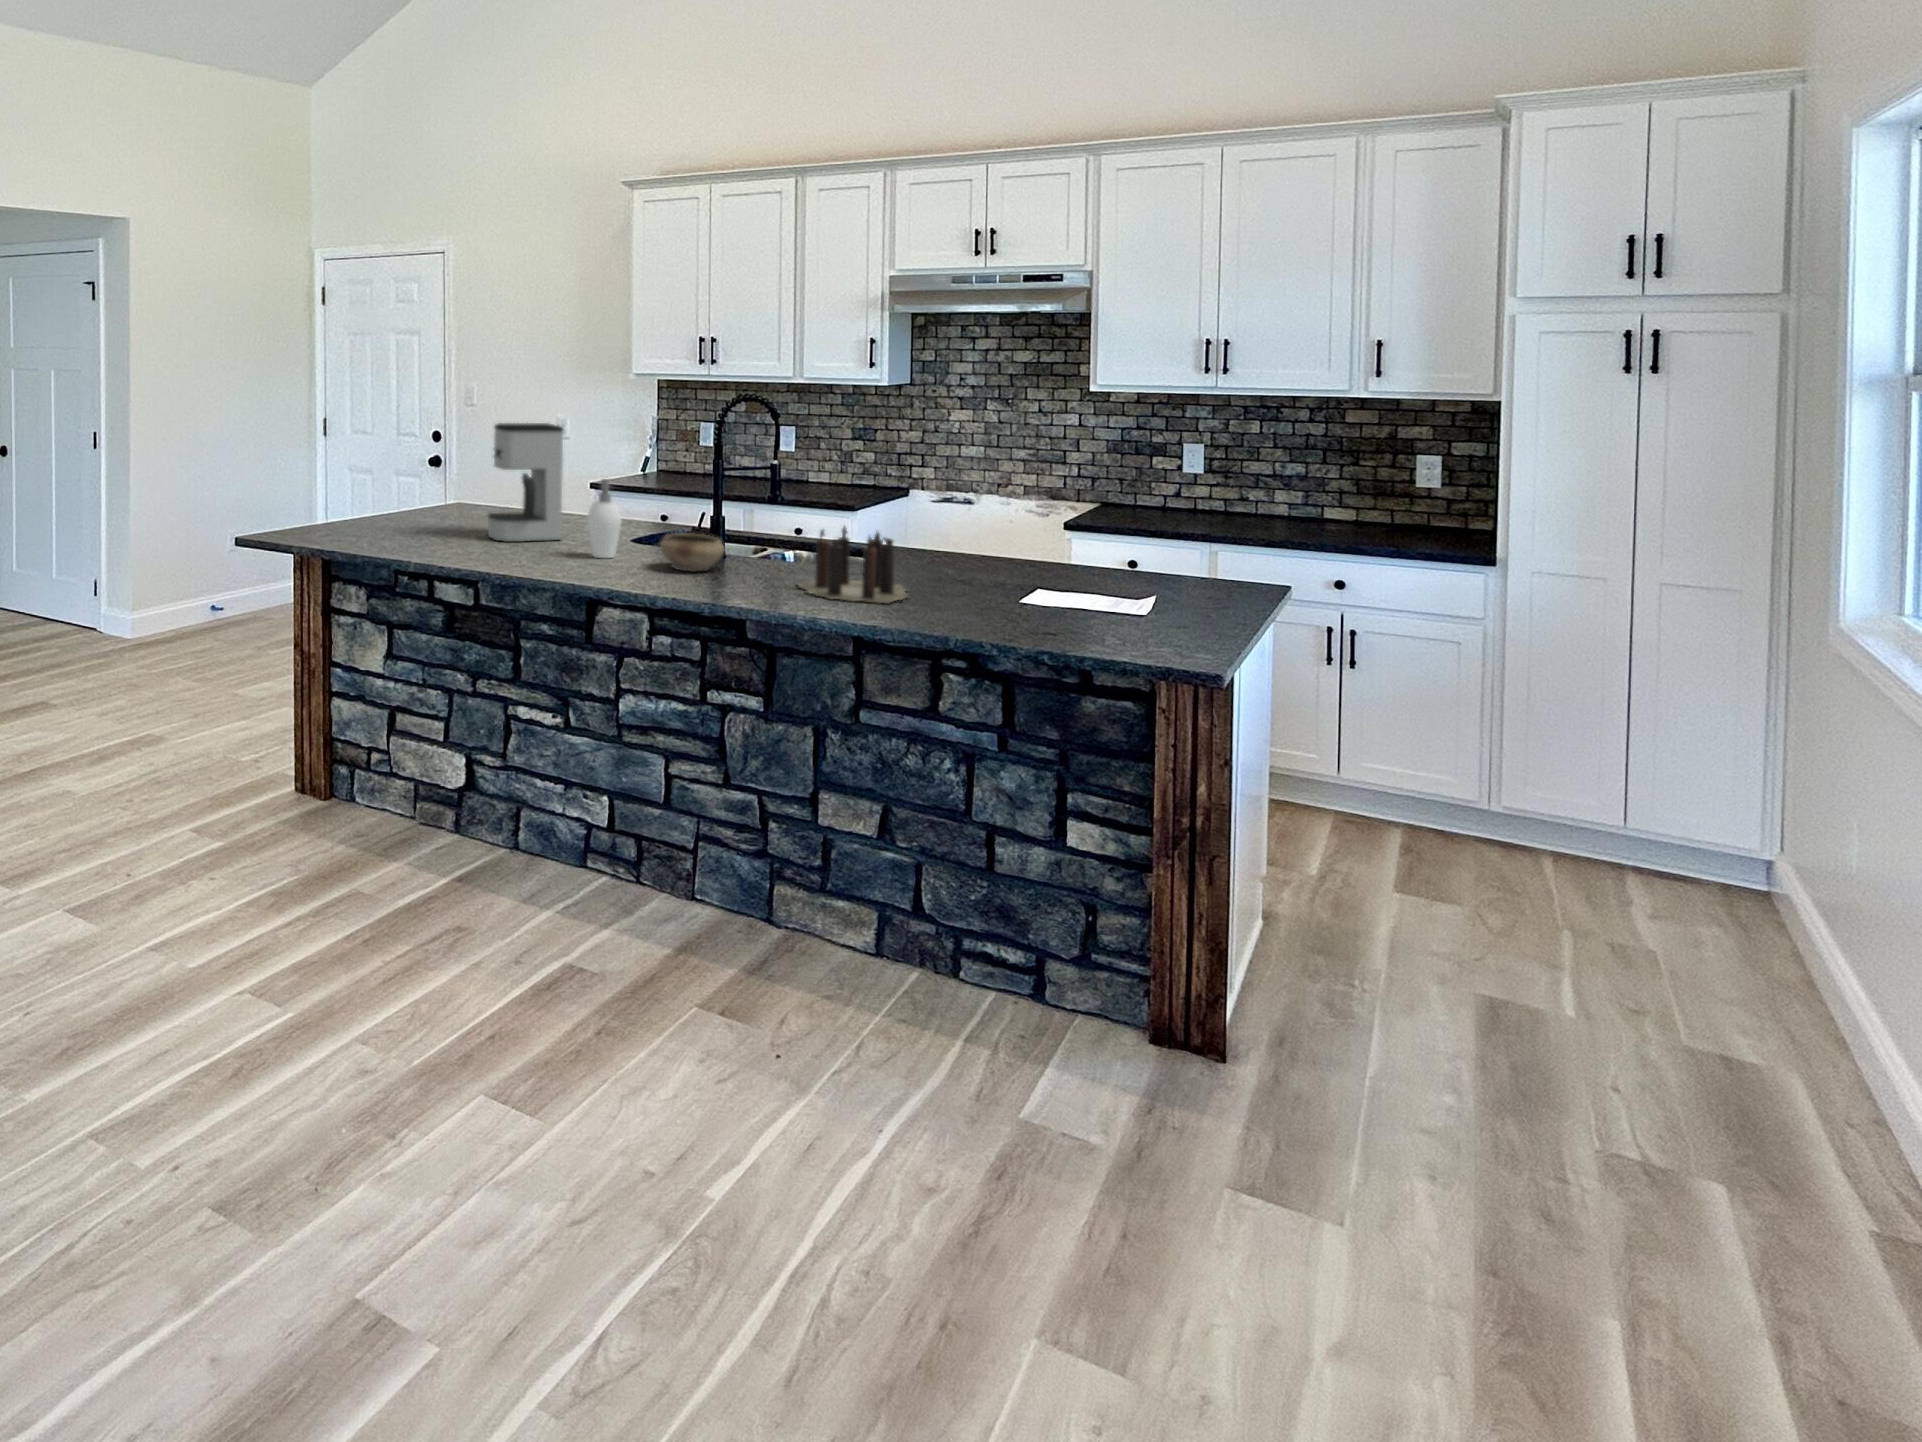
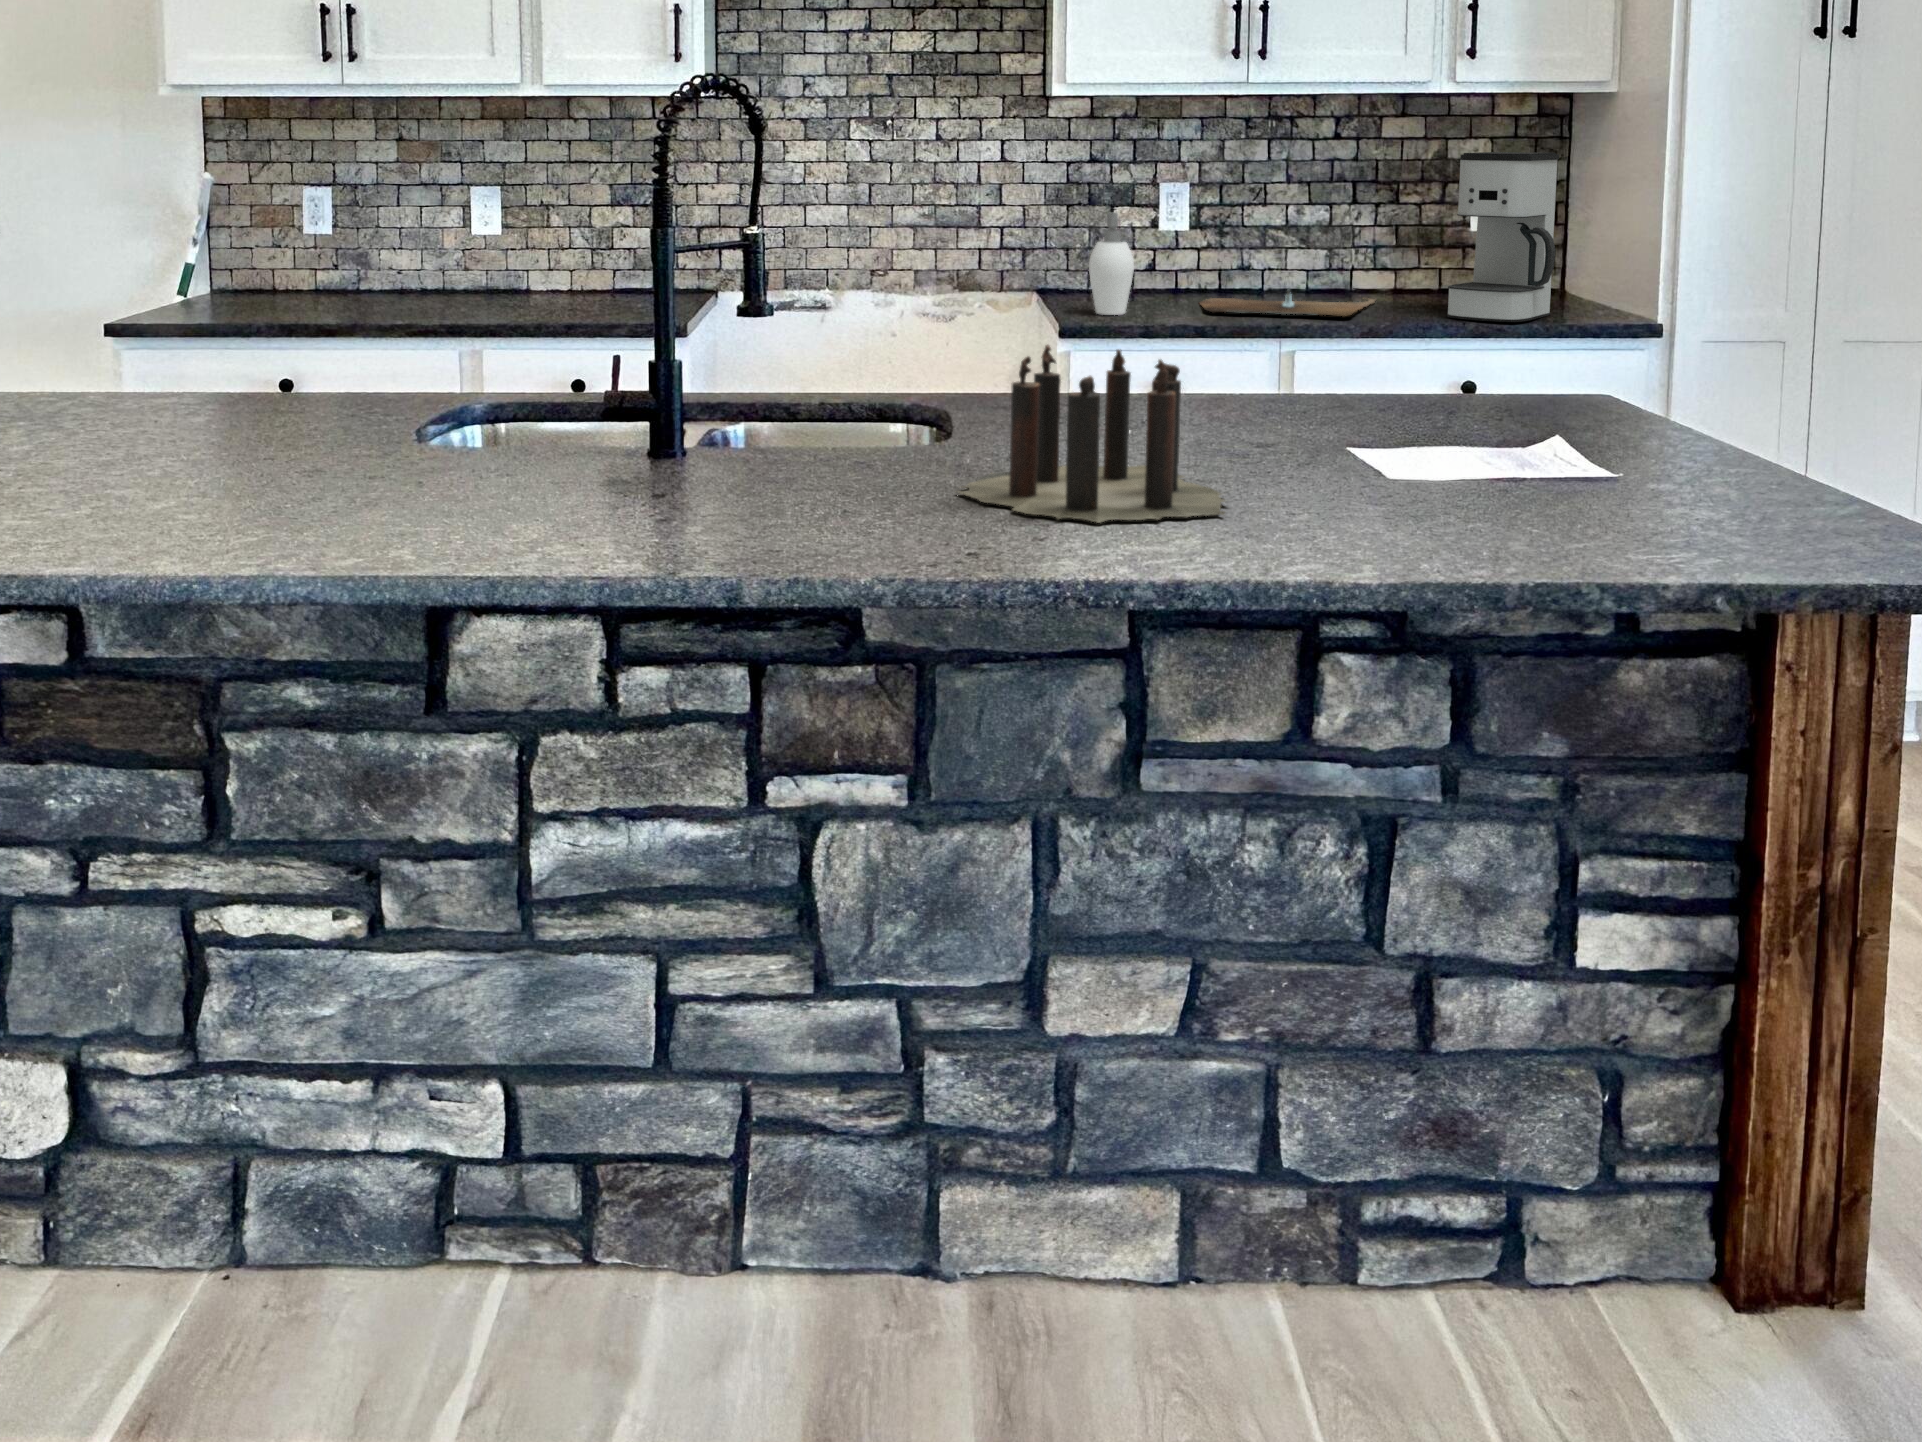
coffee maker: present [488,423,563,542] -> present [1447,152,1559,322]
soap dispenser: present [587,479,622,558] -> present [1089,212,1134,315]
cutting board: none [1178,516,1329,537] -> present [1200,288,1375,316]
ceramic bowl: present [660,533,724,571] -> none [597,400,756,496]

